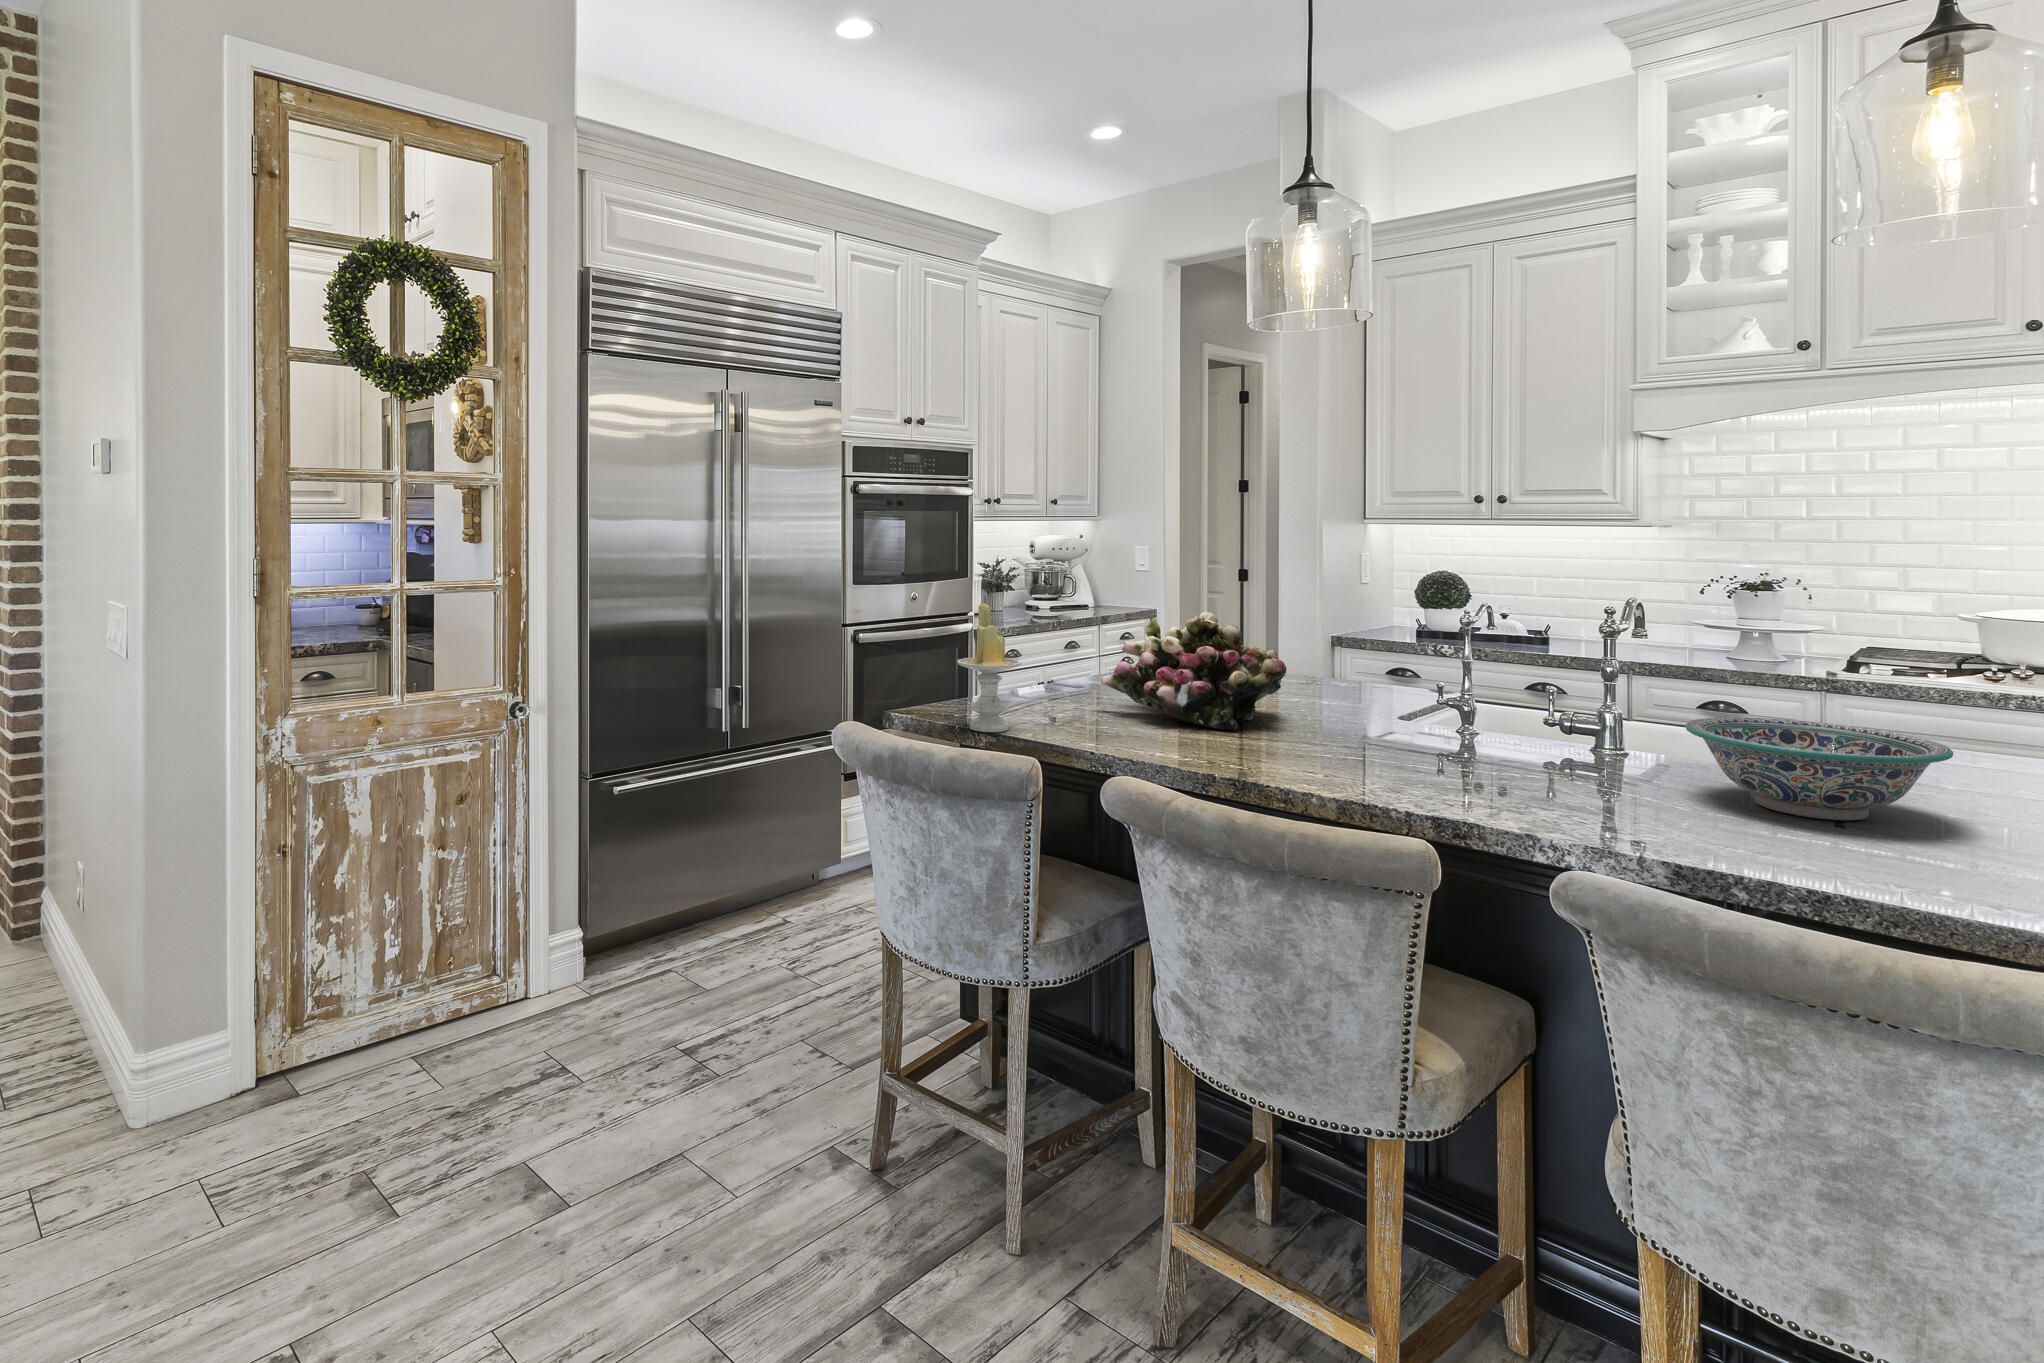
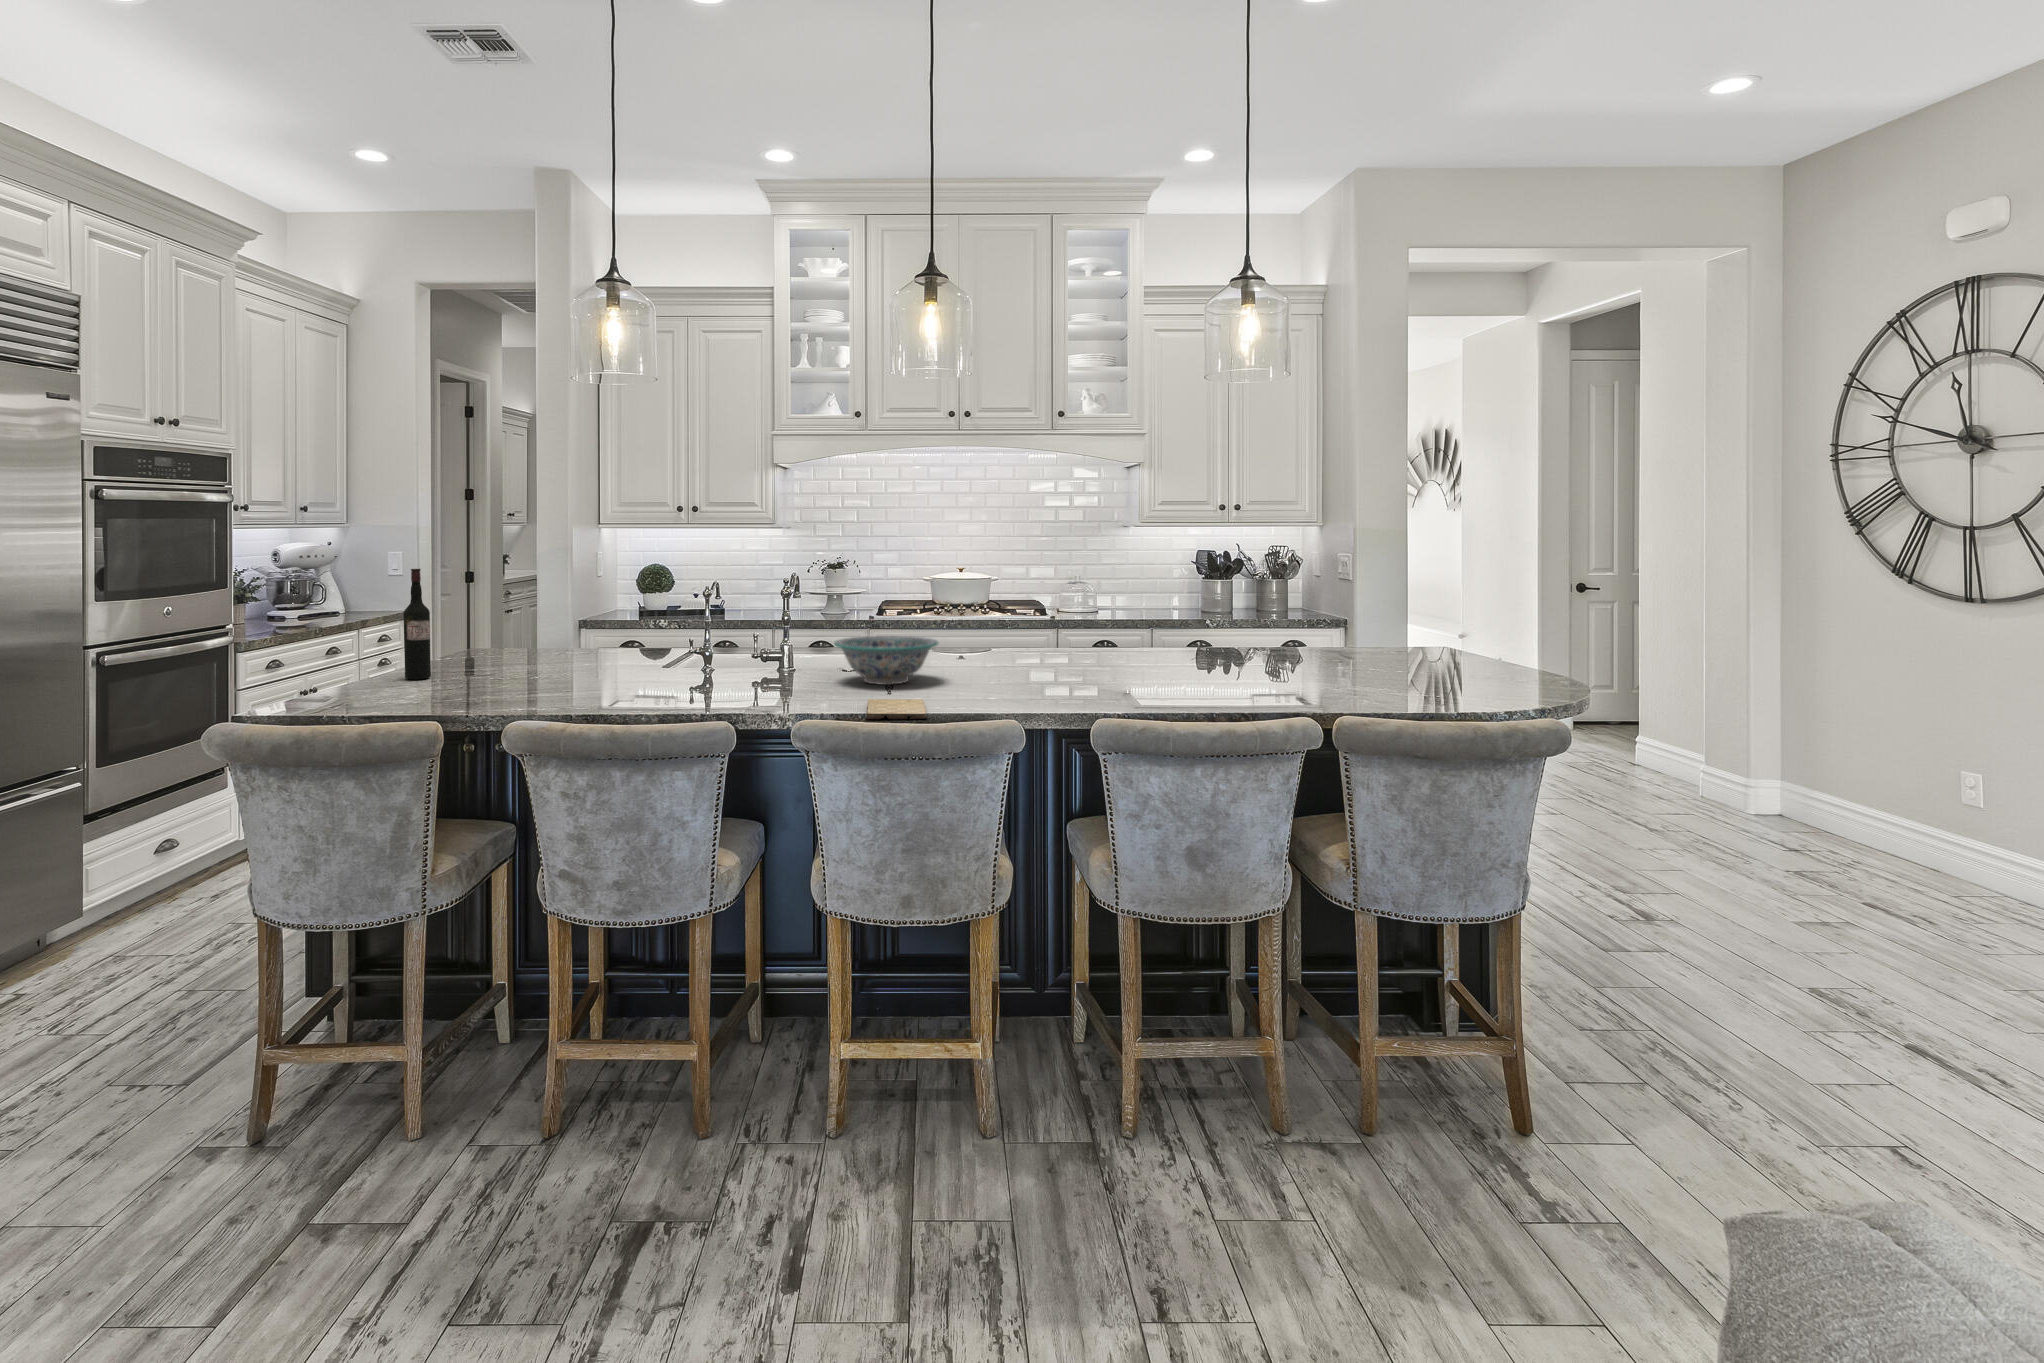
wine bottle: none [1059,568,1088,695] -> present [403,569,431,679]
candle: present [958,603,1021,732] -> none [339,601,402,713]
flower arrangement: present [1101,612,1286,730] -> none [455,599,602,686]
cutting board: none [1727,848,1894,924] -> present [866,699,927,719]

